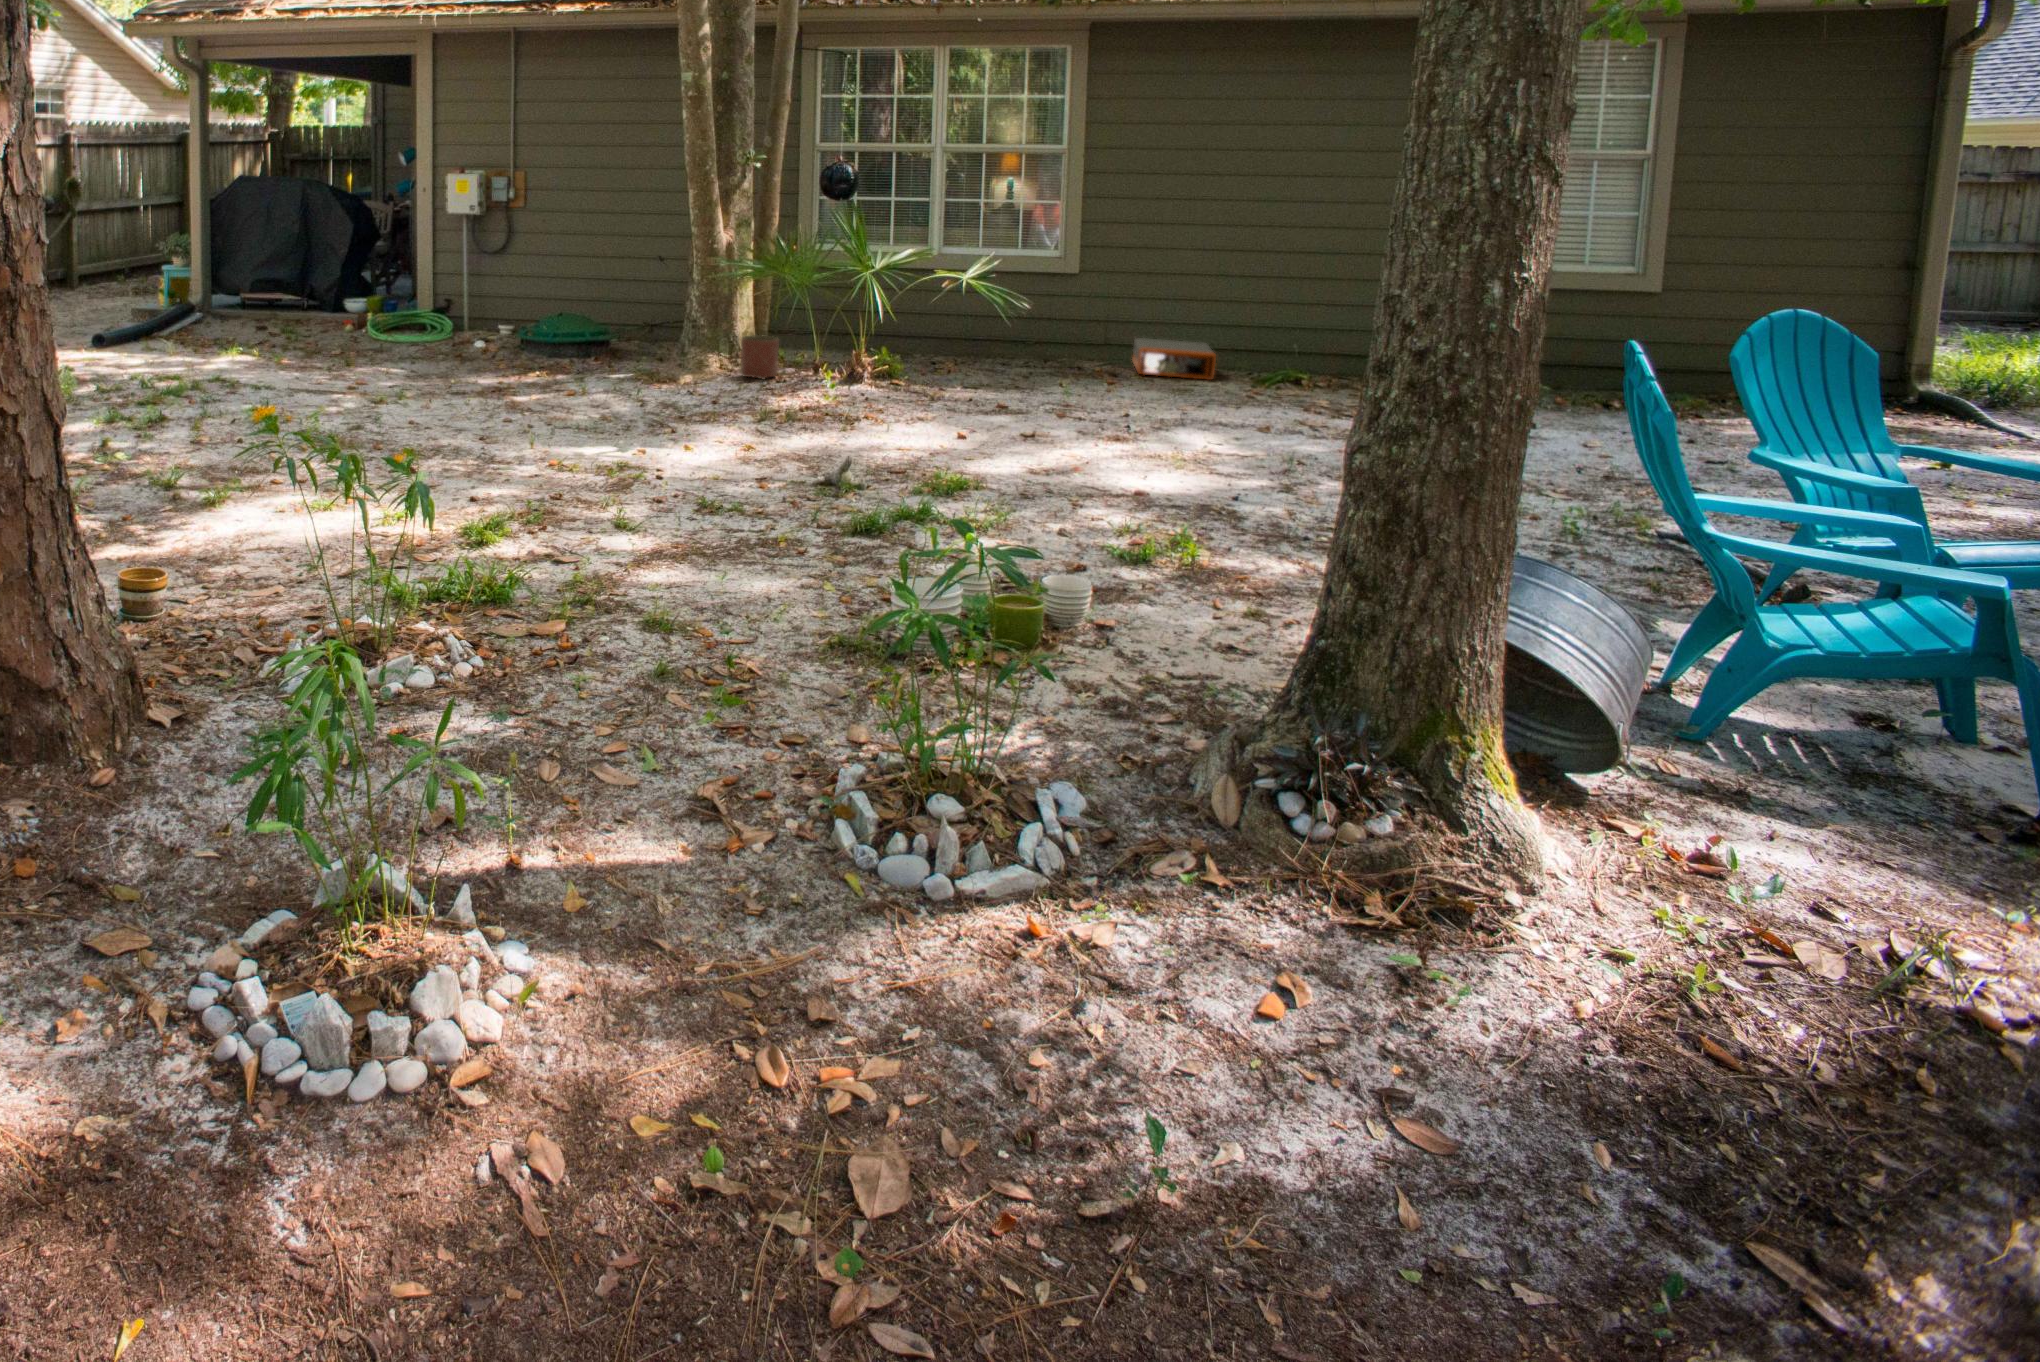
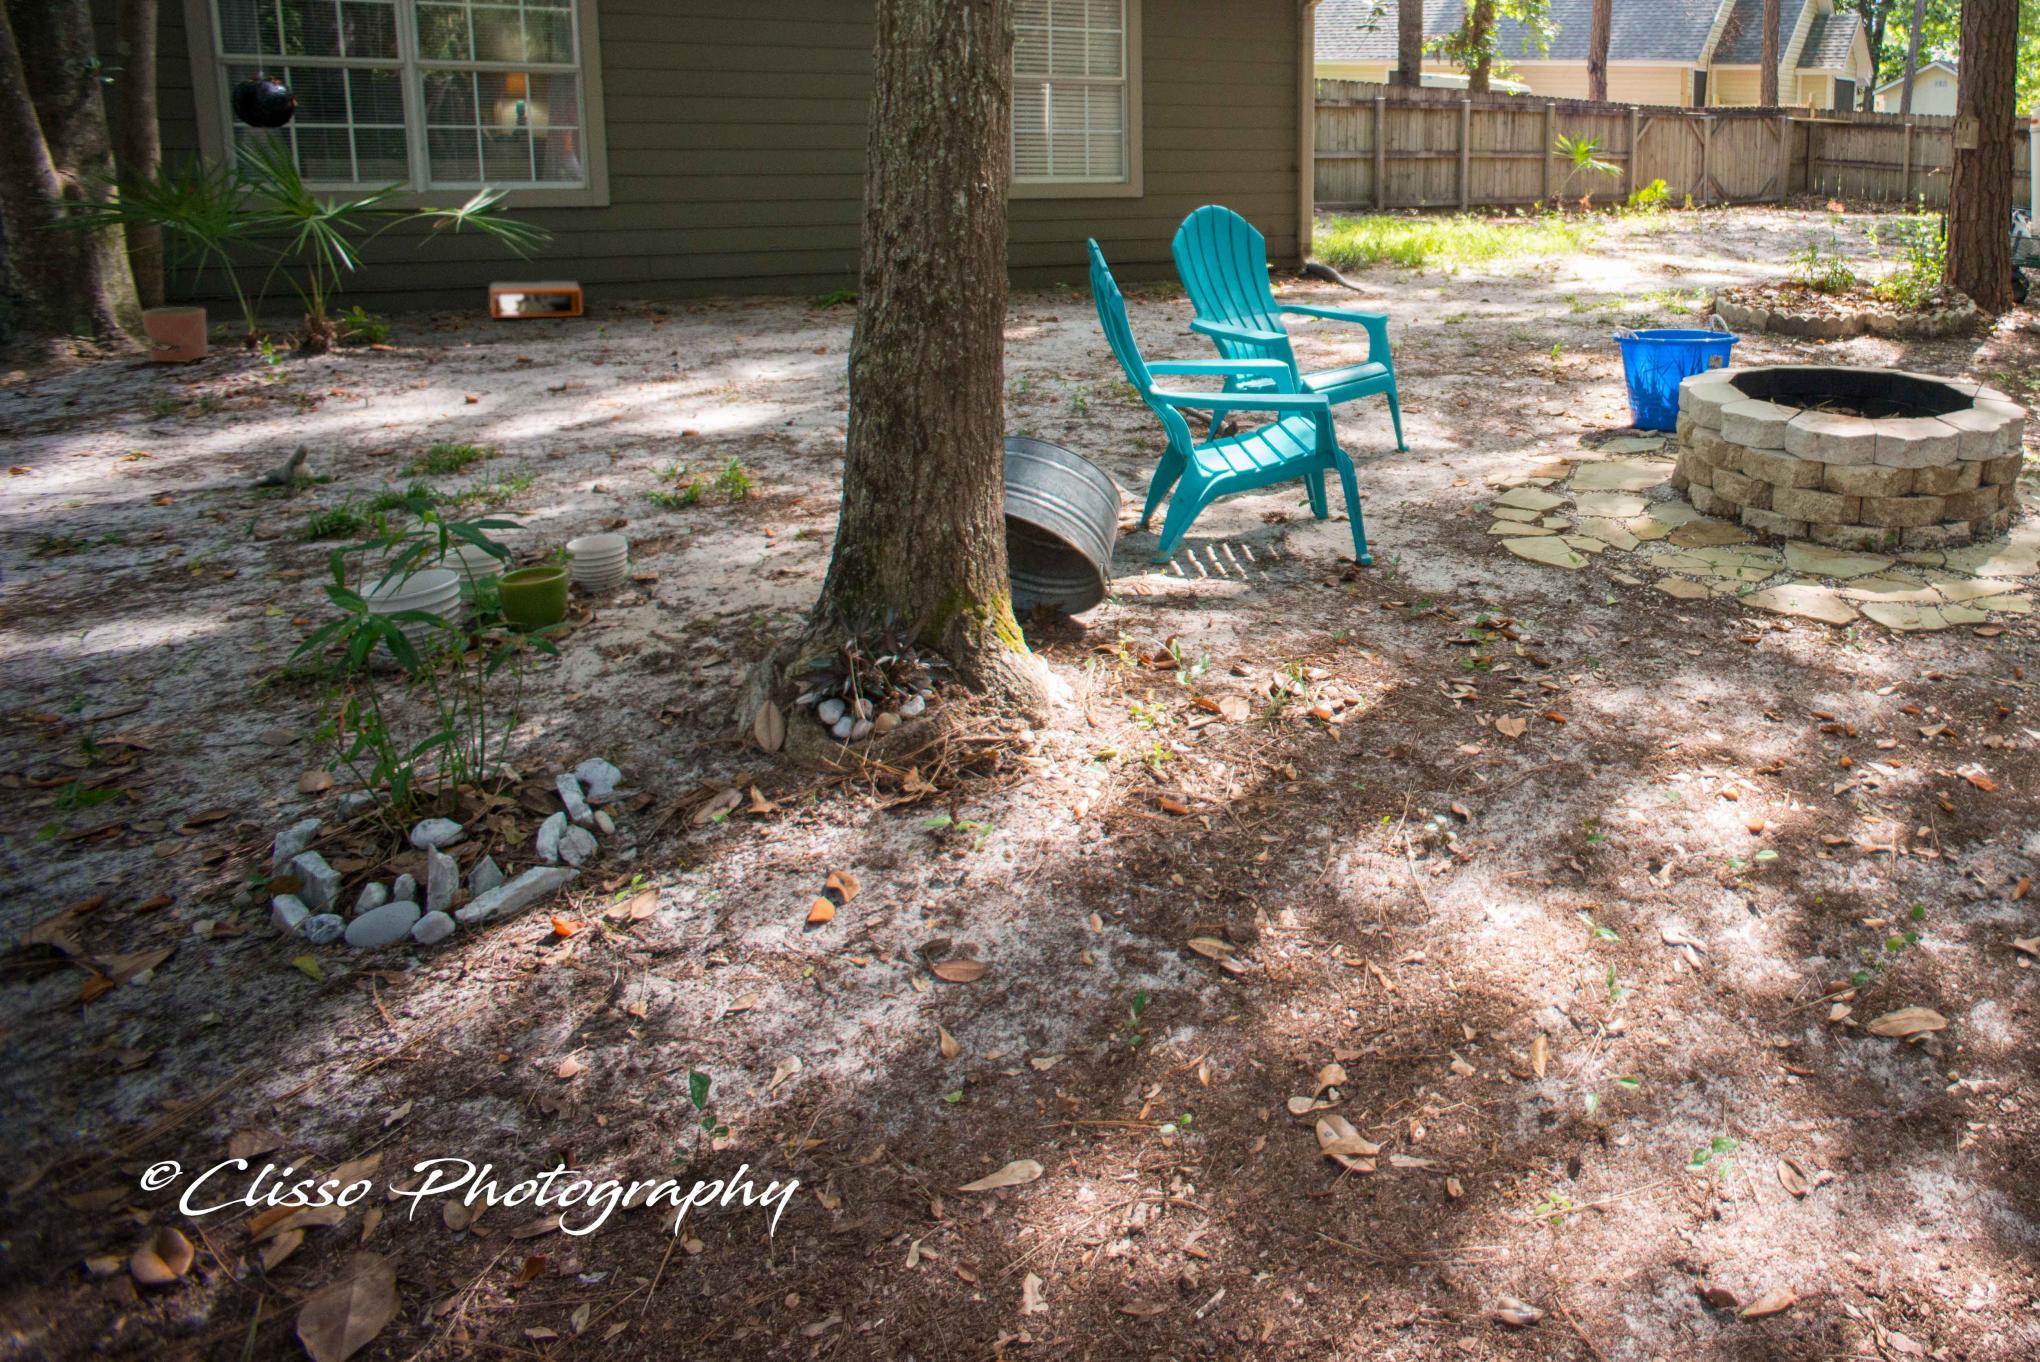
storage box: present [1133,338,1216,380] -> present [490,282,583,318]

